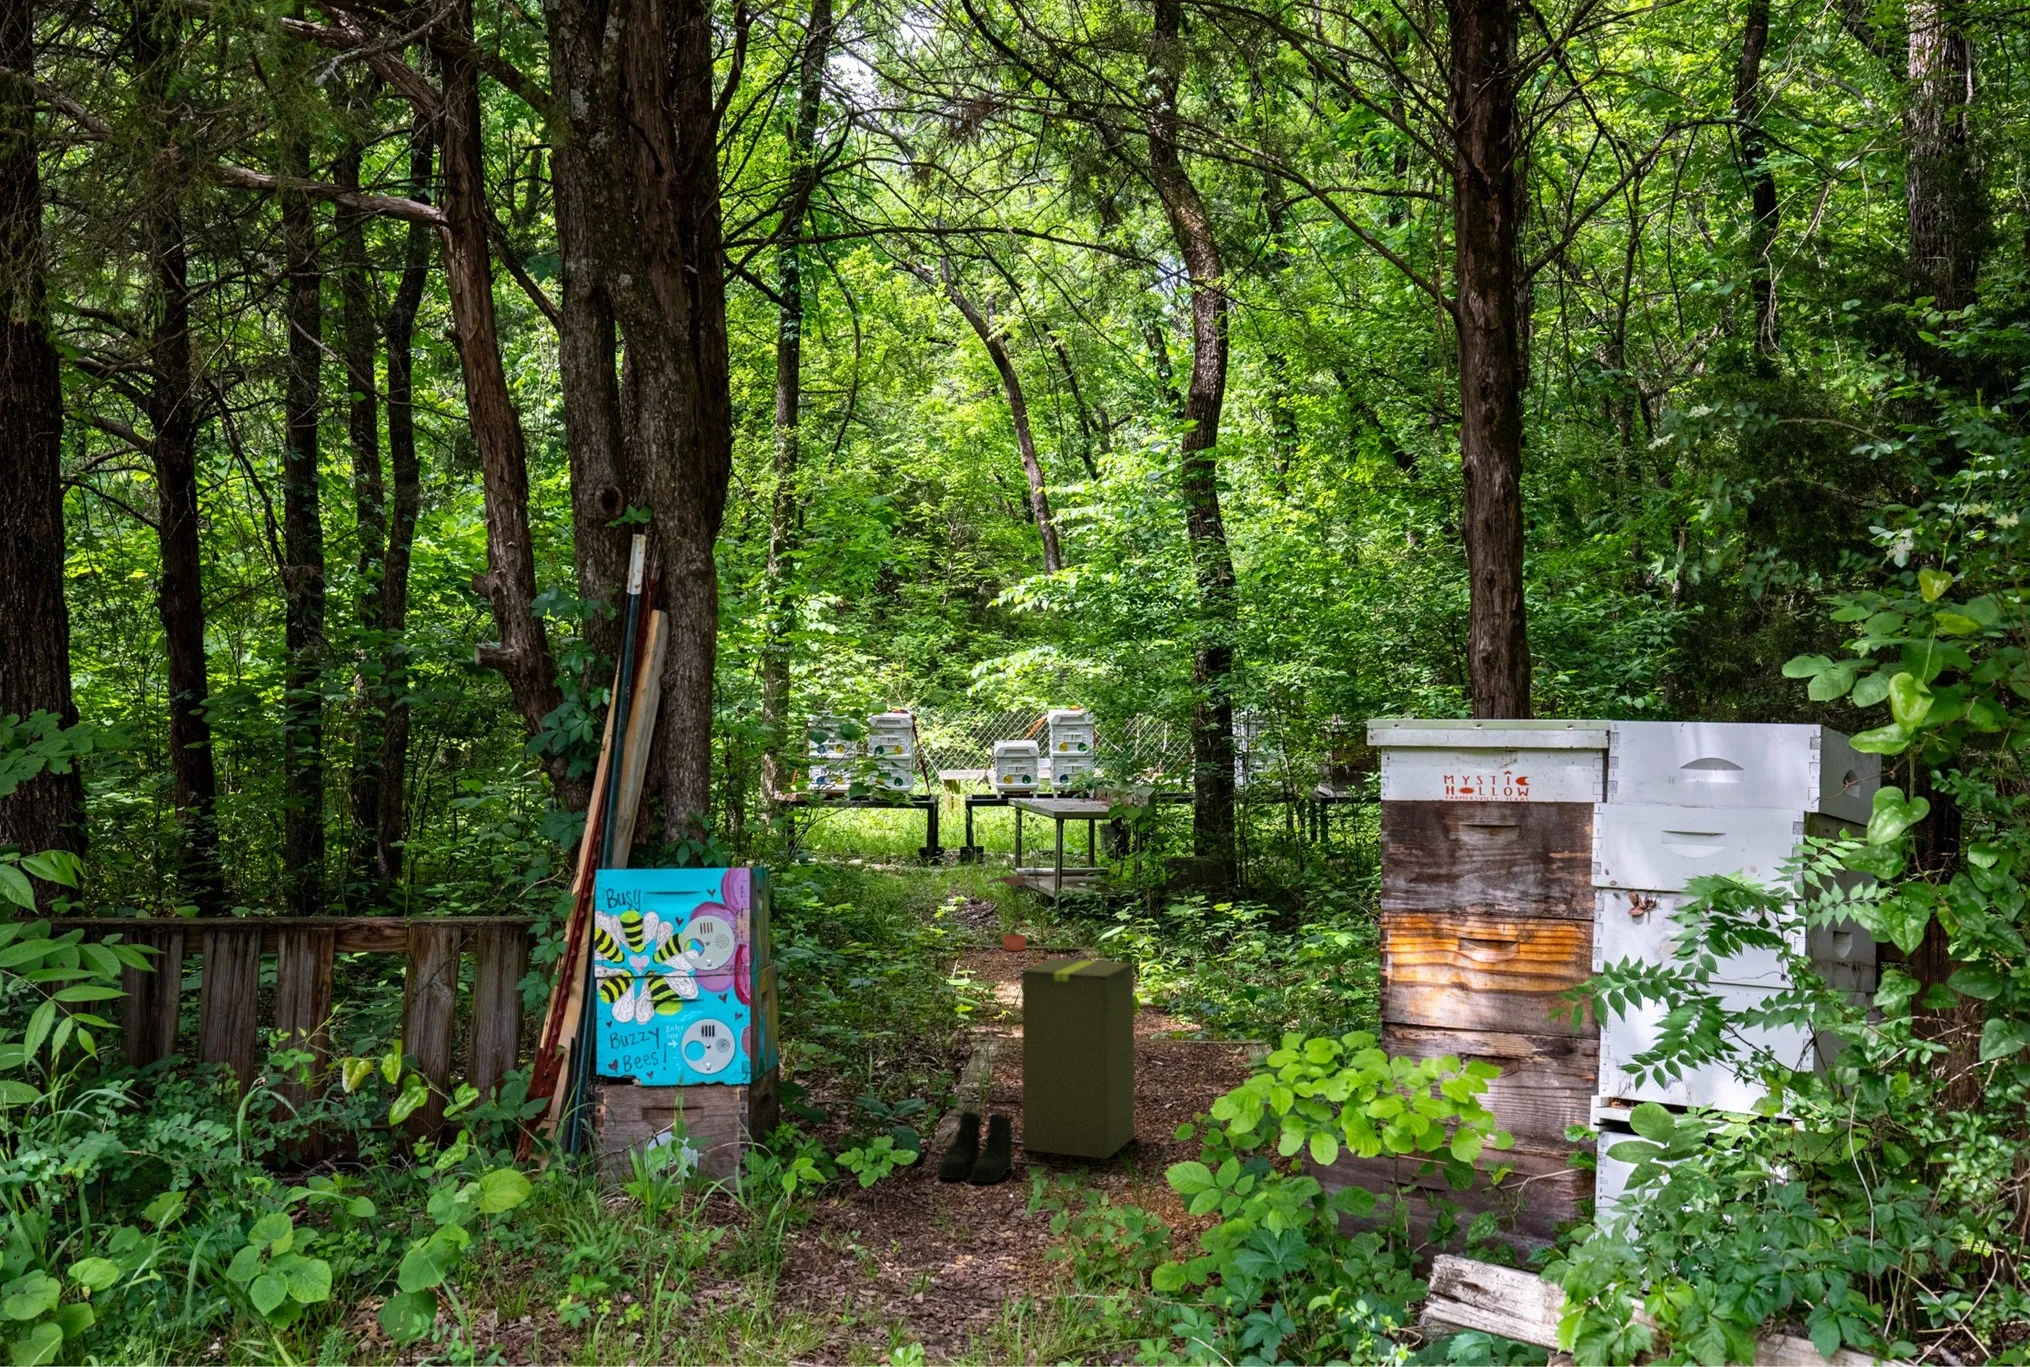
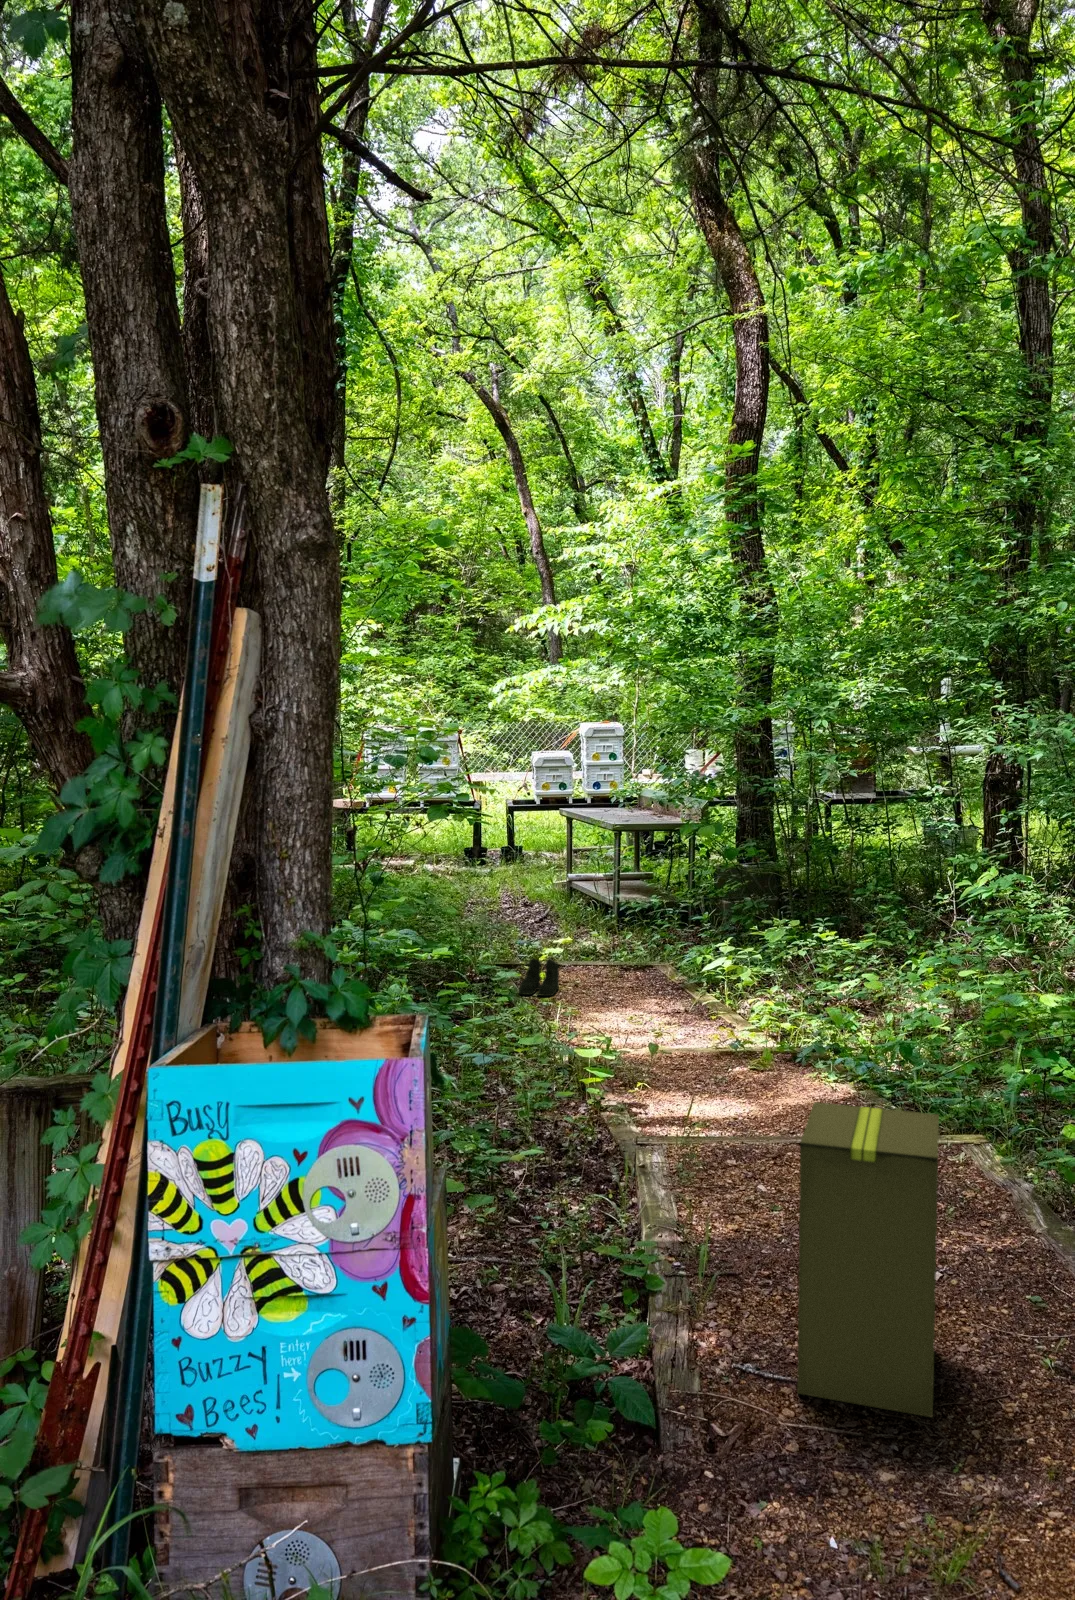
potted plant: present [987,875,1042,951] -> none [569,897,625,971]
boots: present [939,1111,1013,1182] -> present [519,959,559,996]

